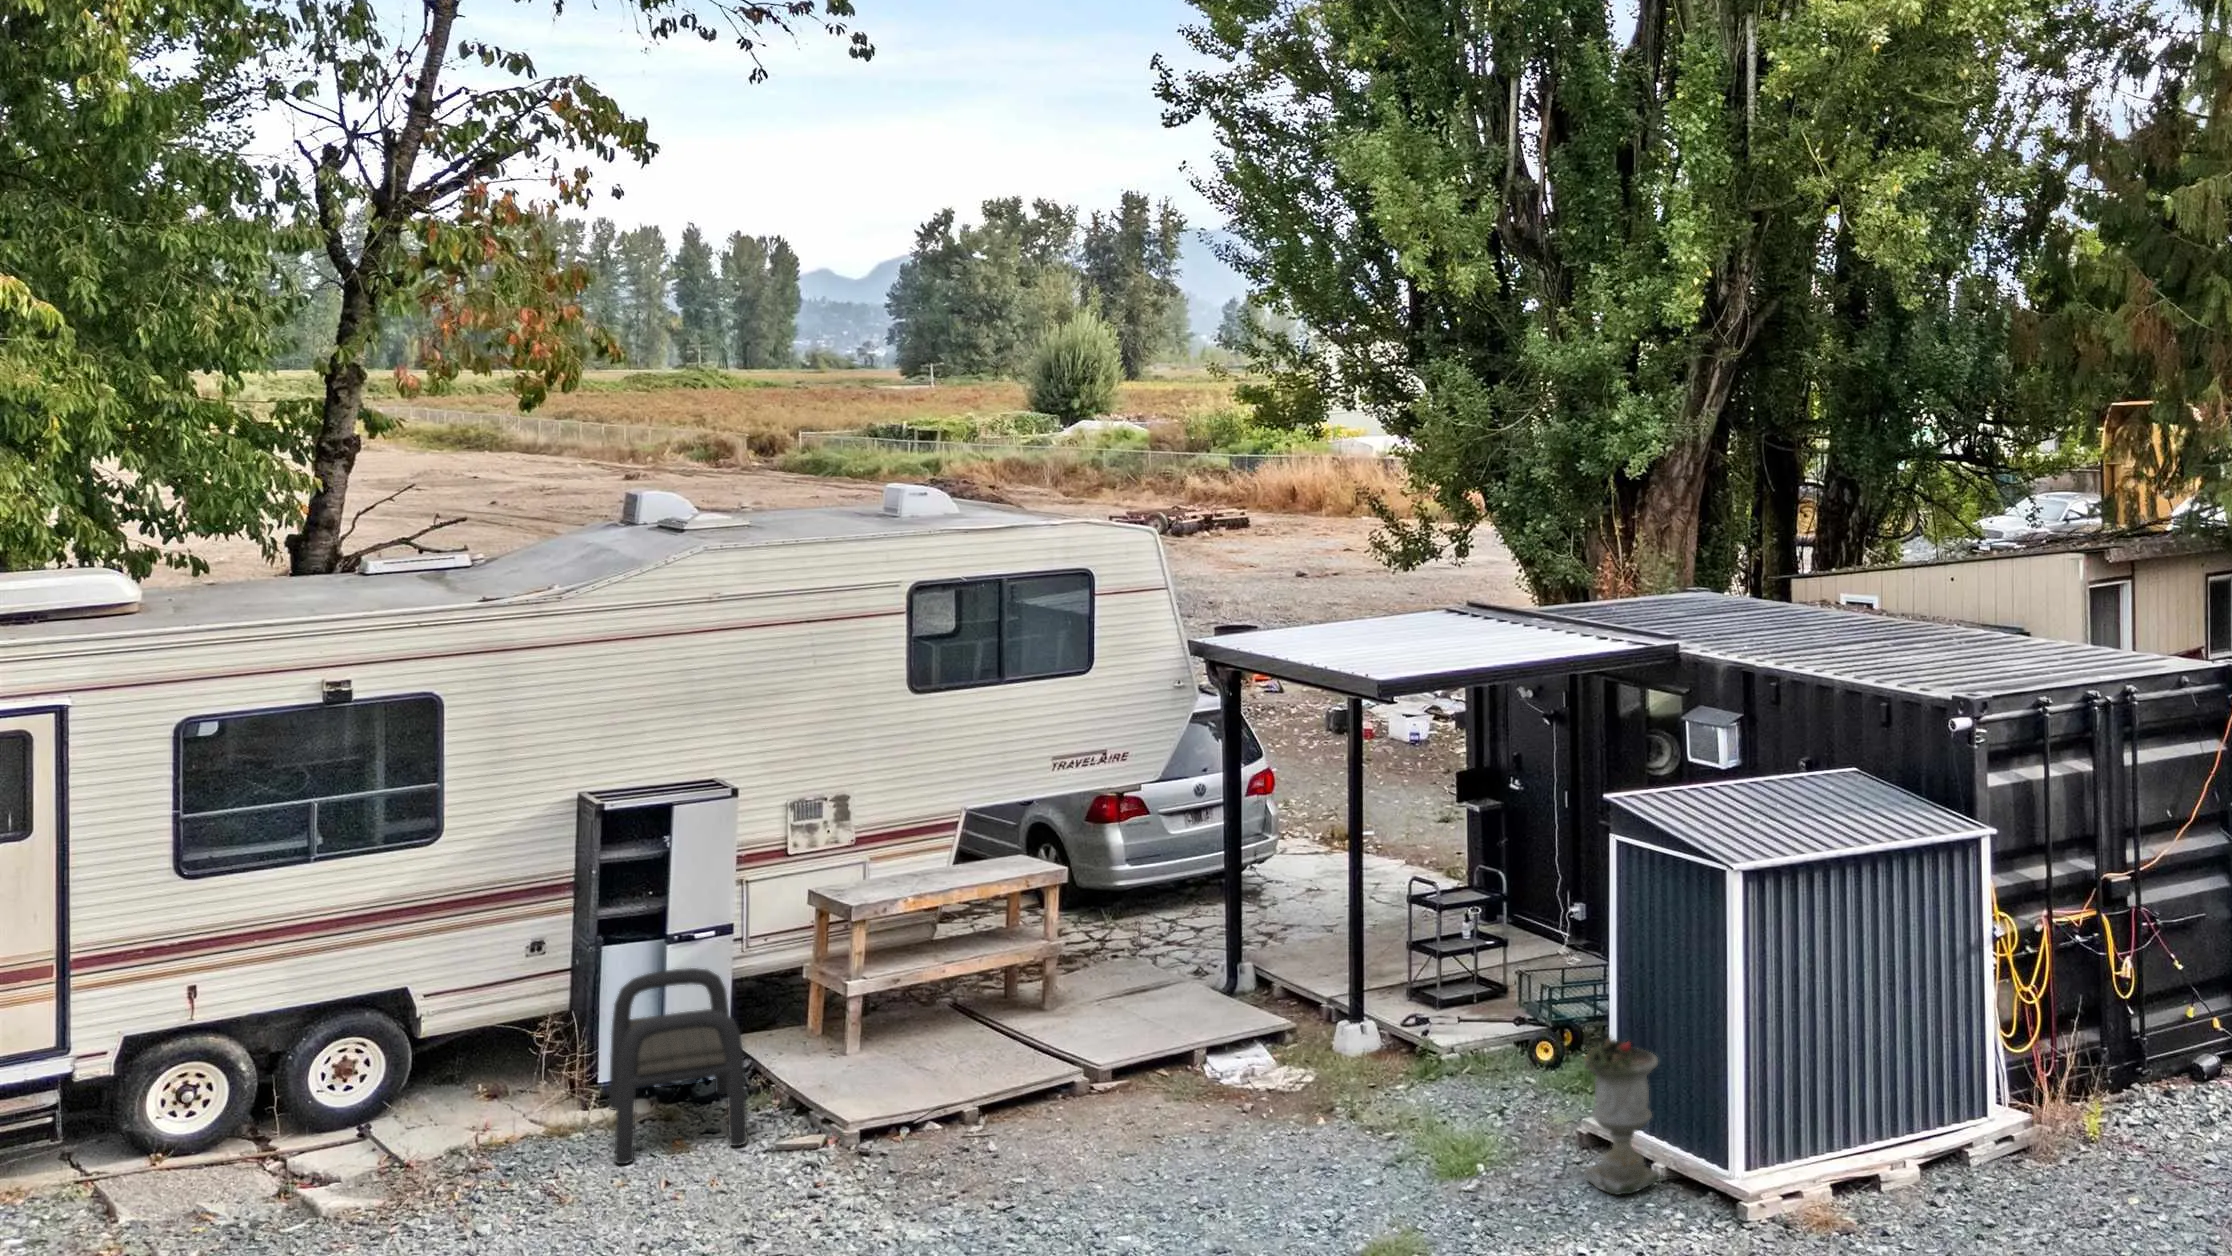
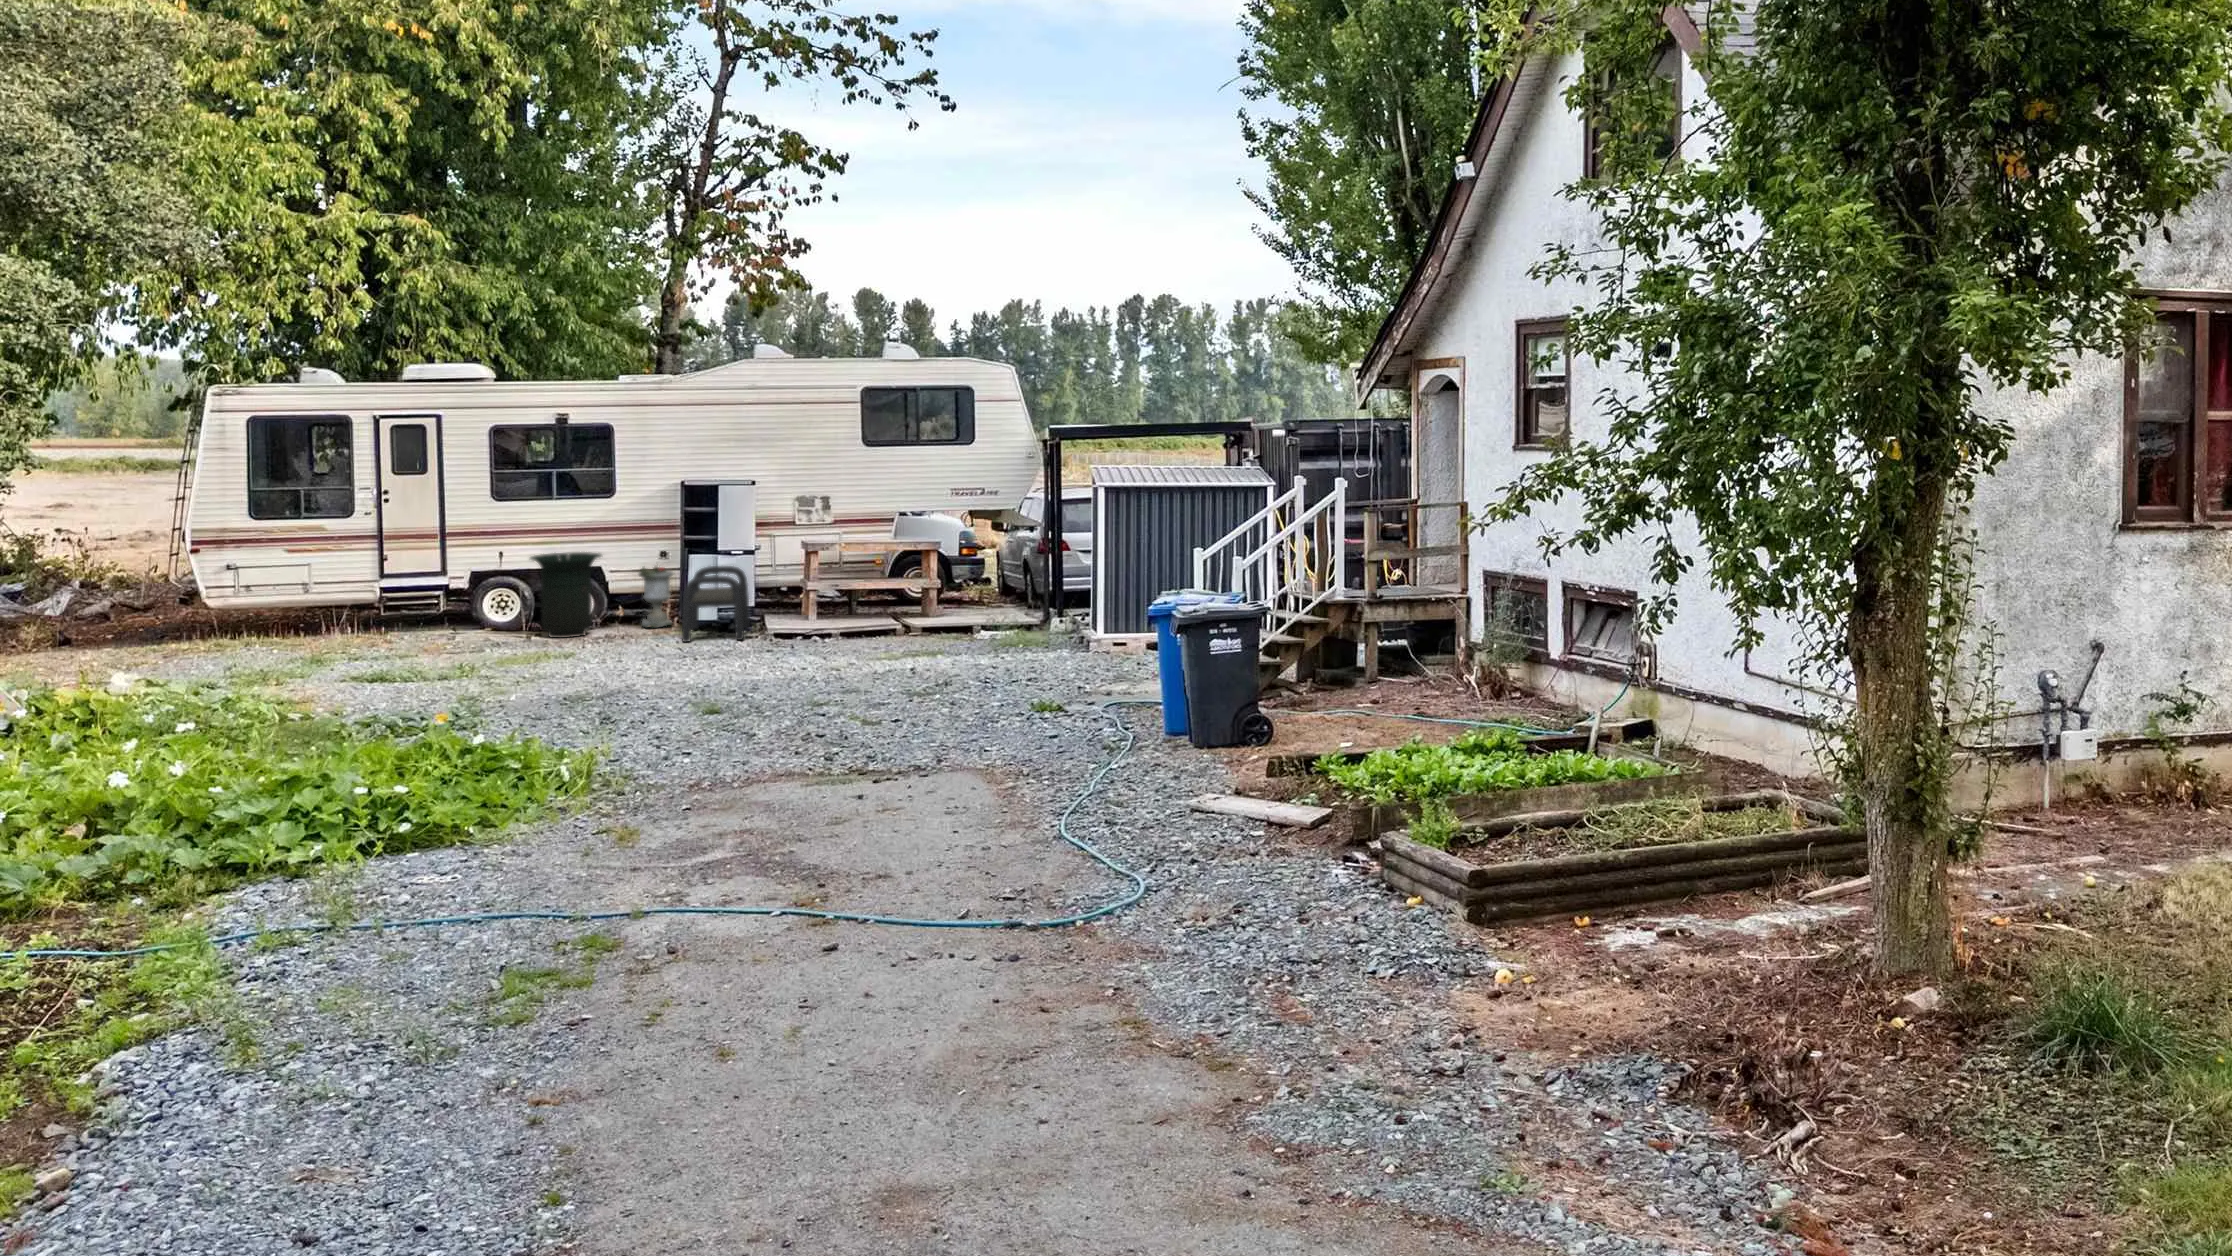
trash can: none [261,963,426,1168] -> present [530,552,601,638]
planter: present [1584,1038,1660,1195] -> present [639,566,673,628]

